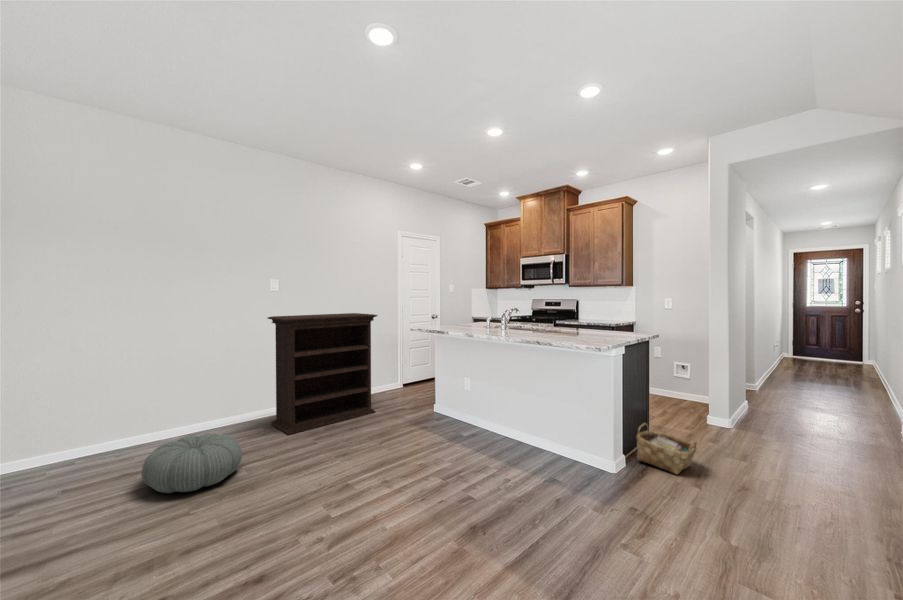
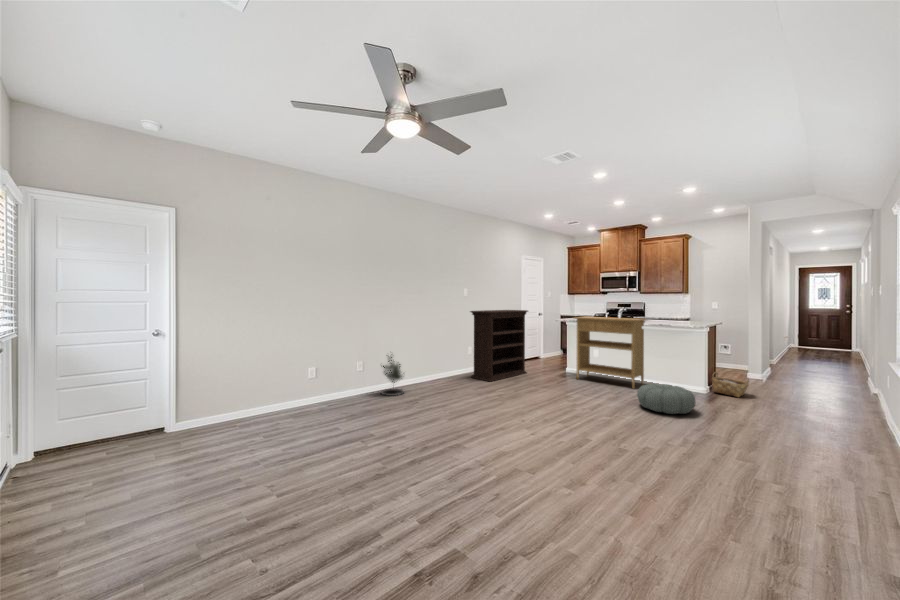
console table: none [431,324,540,451] -> present [574,317,646,389]
potted tree: none [32,393,99,479] -> present [381,356,404,396]
pouf: present [142,433,242,493] -> present [637,384,696,414]

